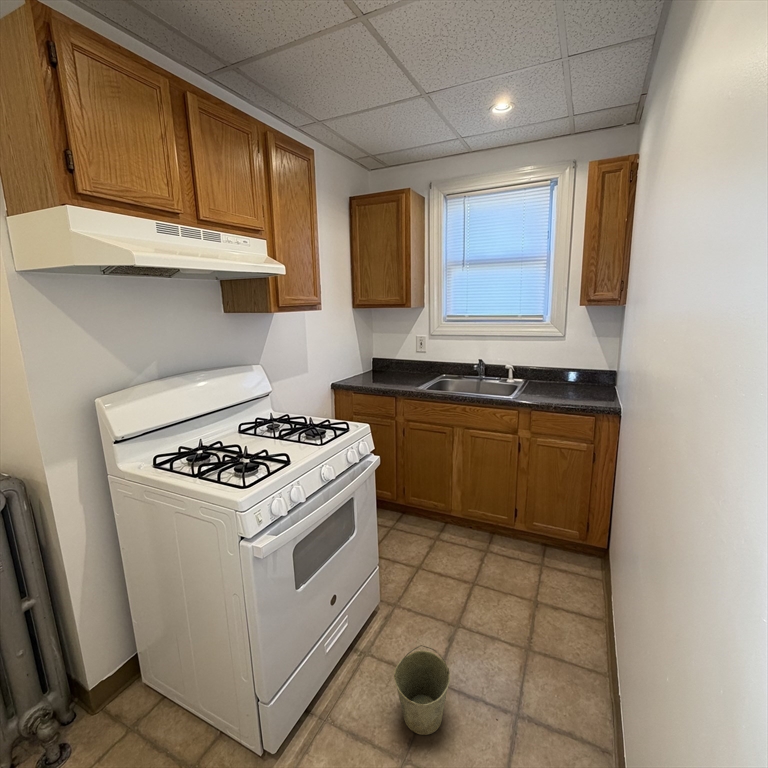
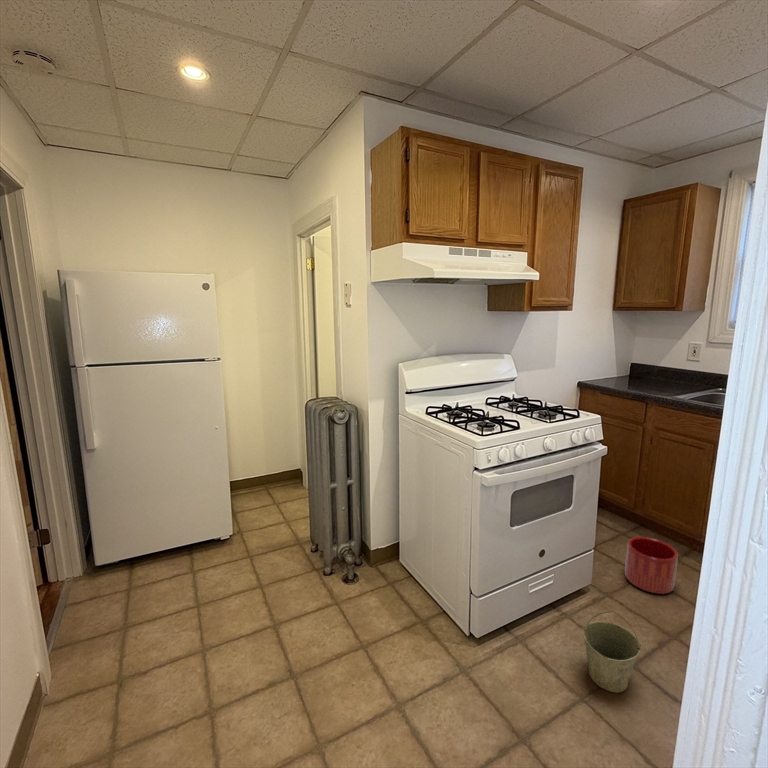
planter: none [403,530,445,585] -> present [625,537,678,594]

